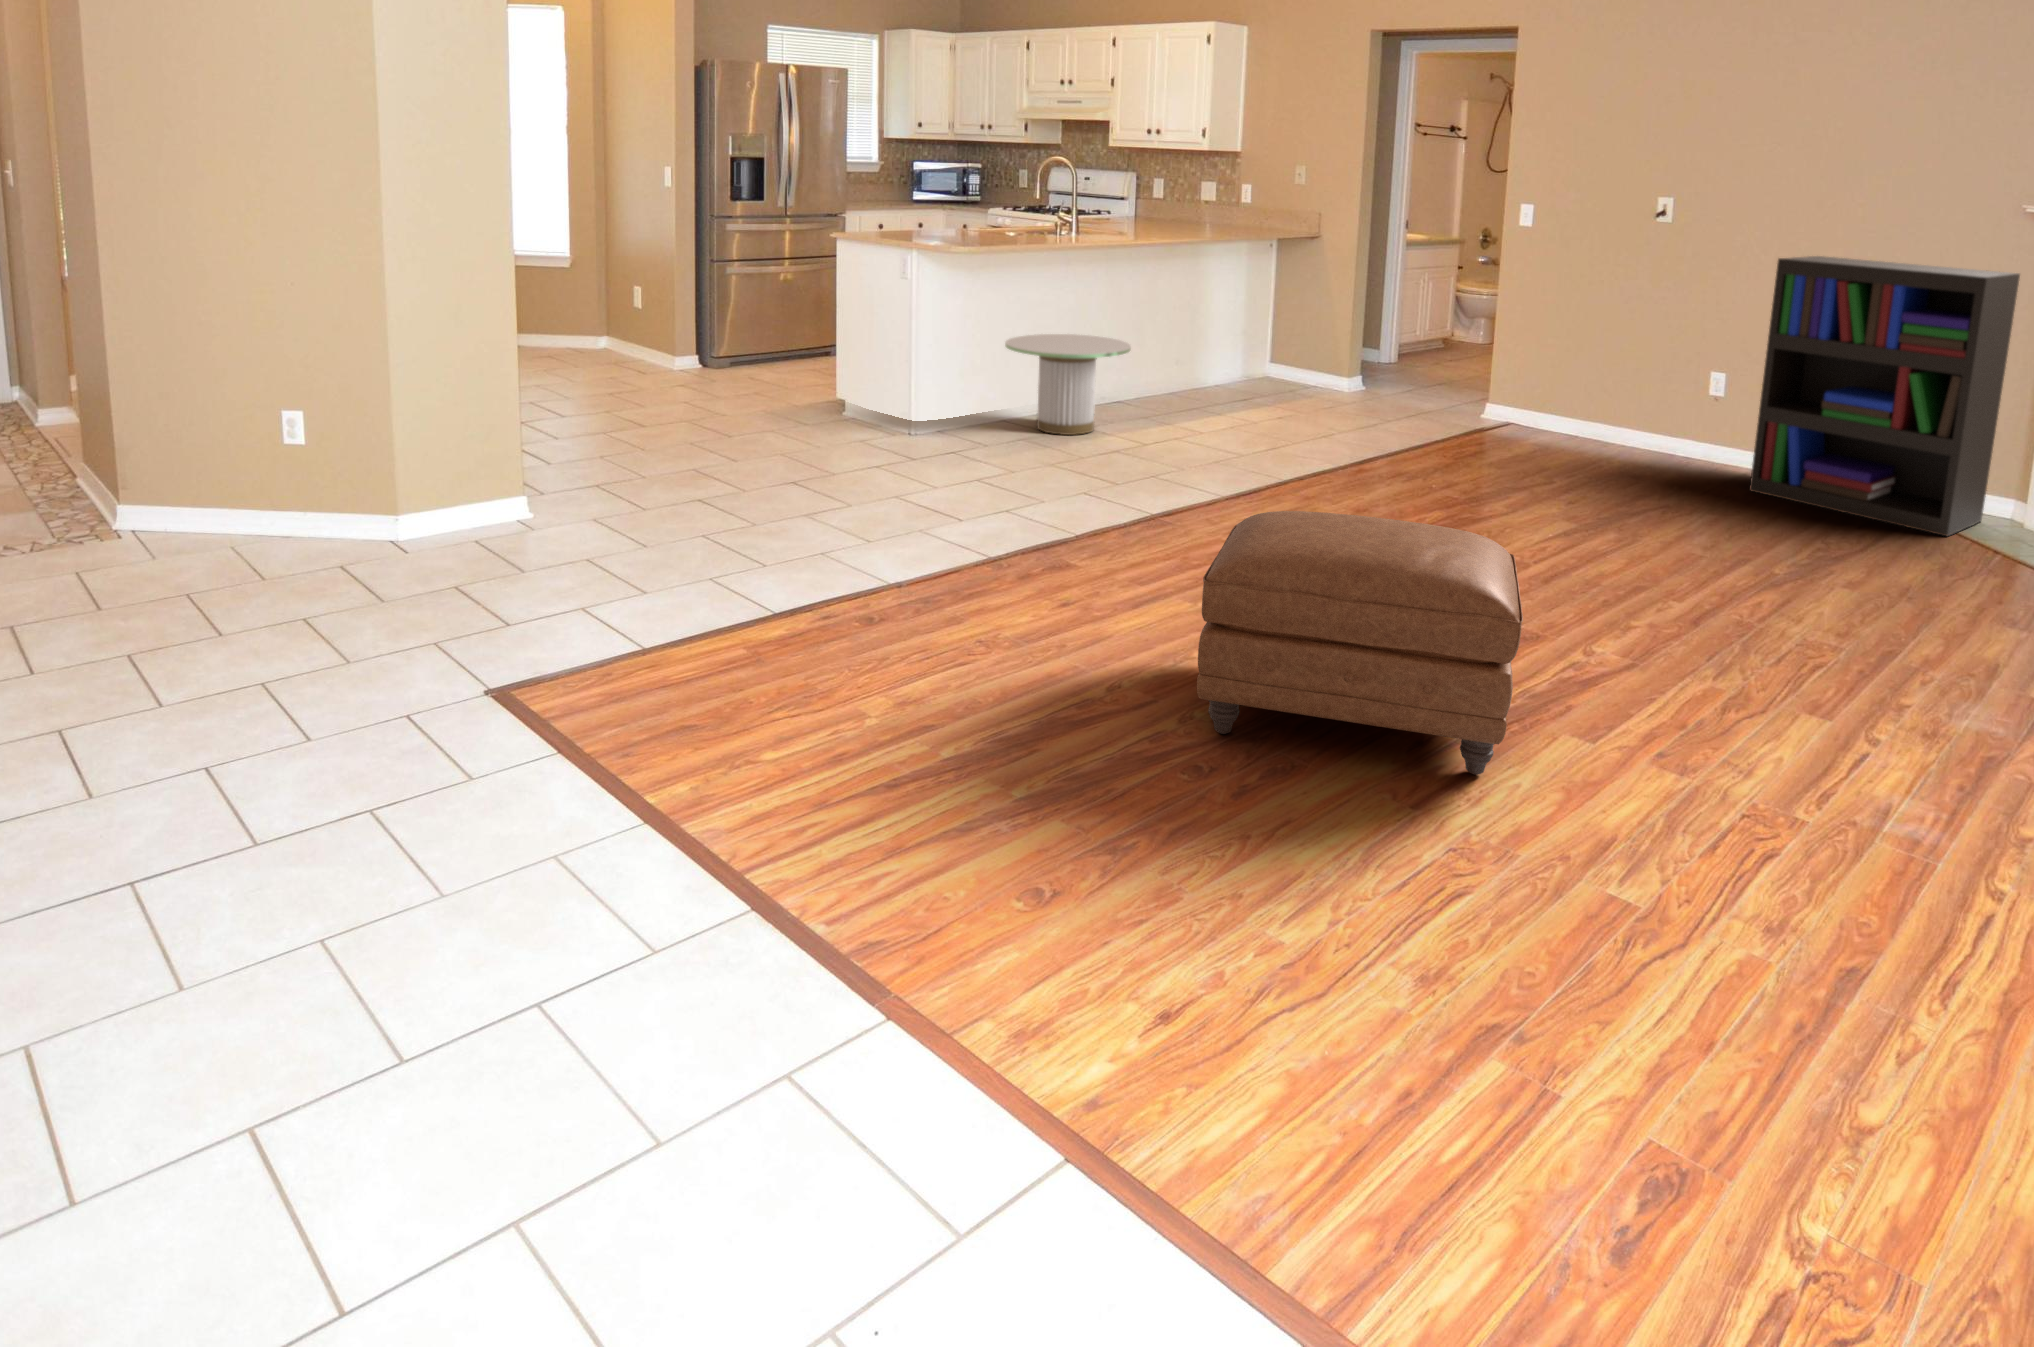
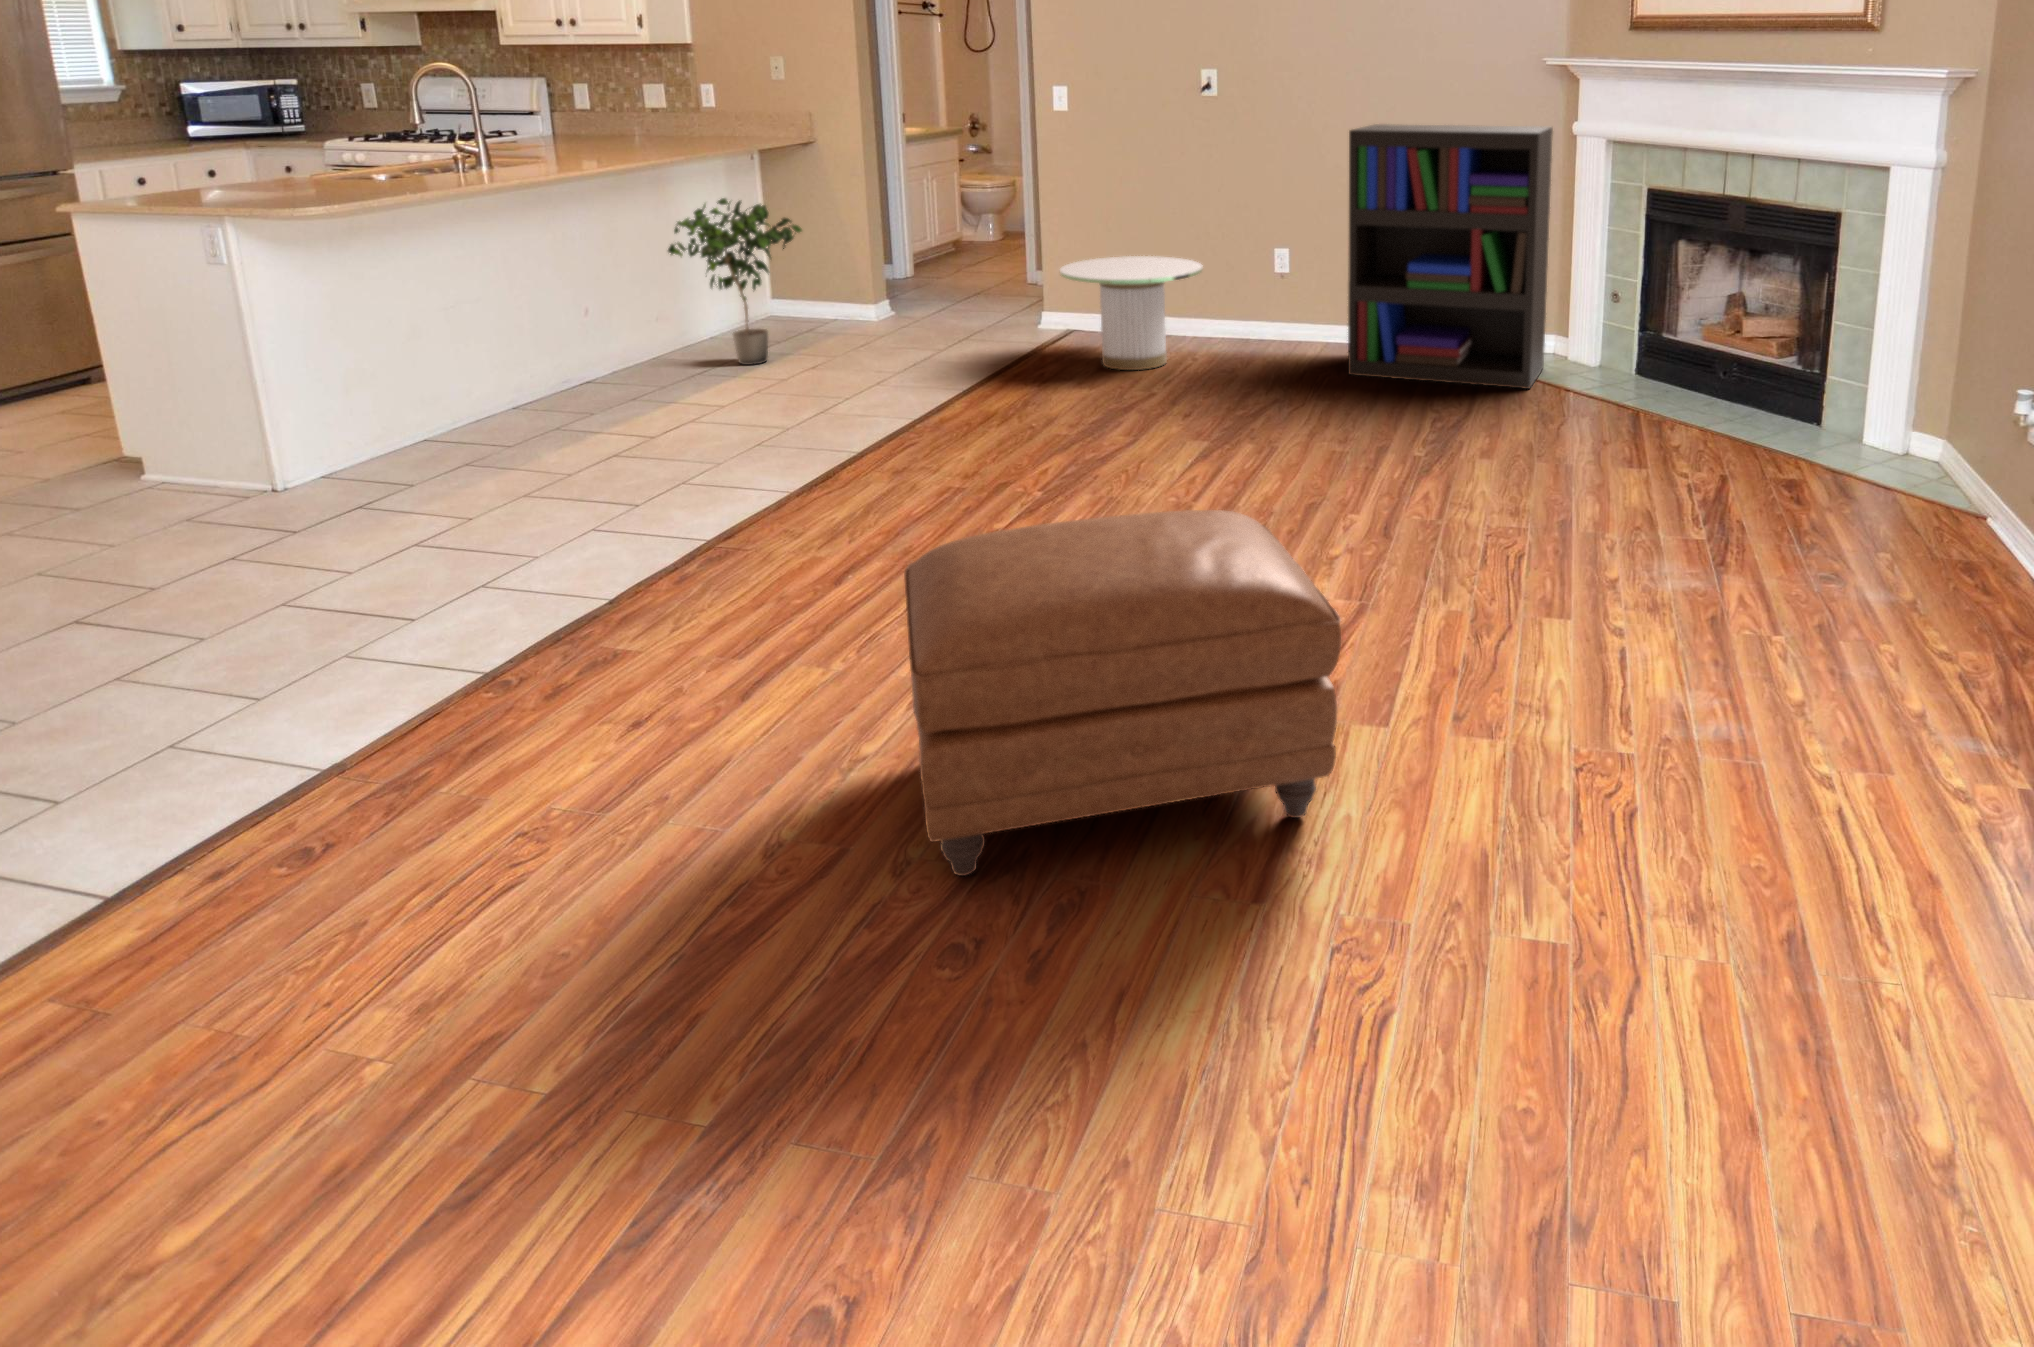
potted plant: none [1190,269,1288,400] -> present [668,198,802,365]
side table: present [1005,334,1131,435] -> present [1060,256,1203,370]

